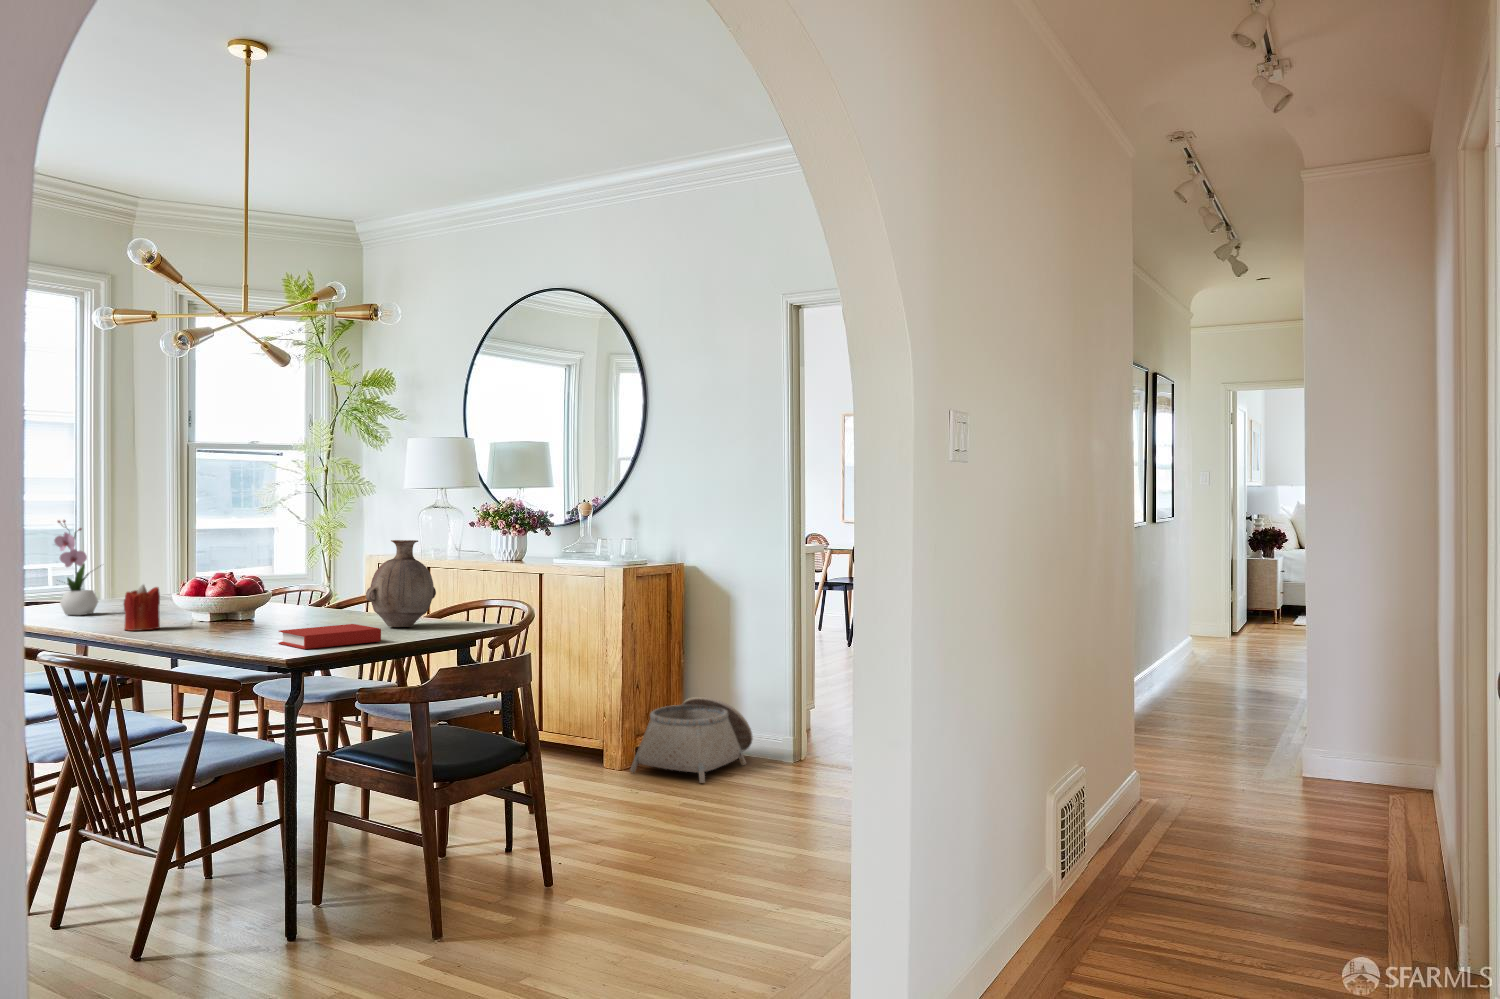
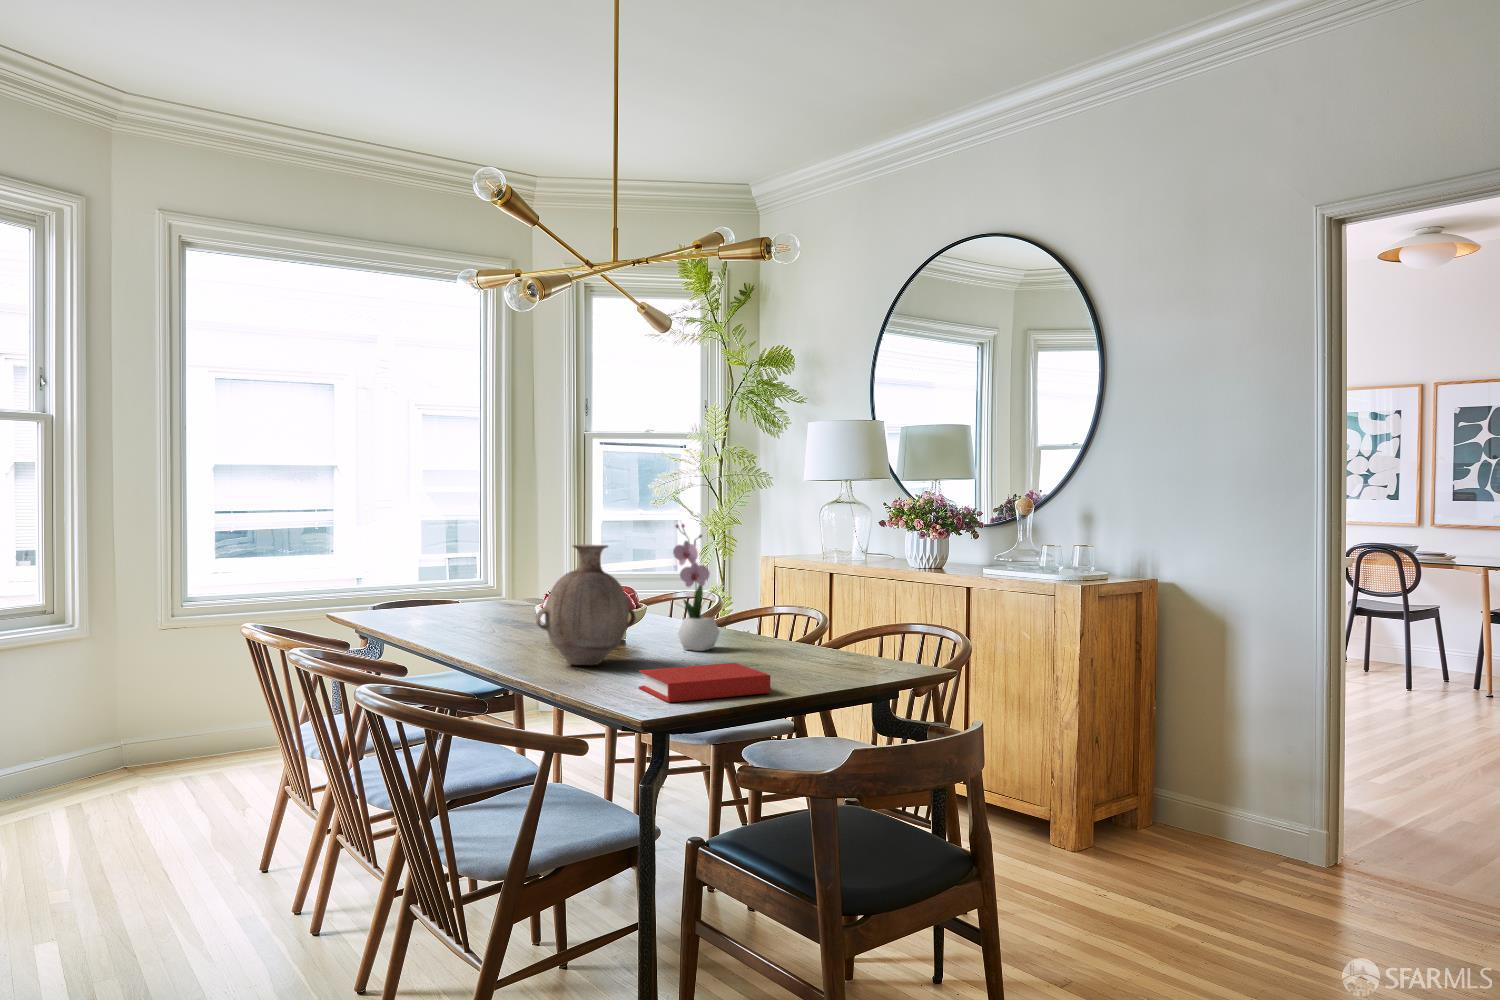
flower arrangement: present [54,520,98,615] -> present [673,524,720,651]
vase: present [366,540,436,627] -> present [536,545,636,665]
candle: present [124,585,160,631] -> none [477,595,516,653]
basket: present [630,697,753,783] -> none [1094,766,1273,899]

